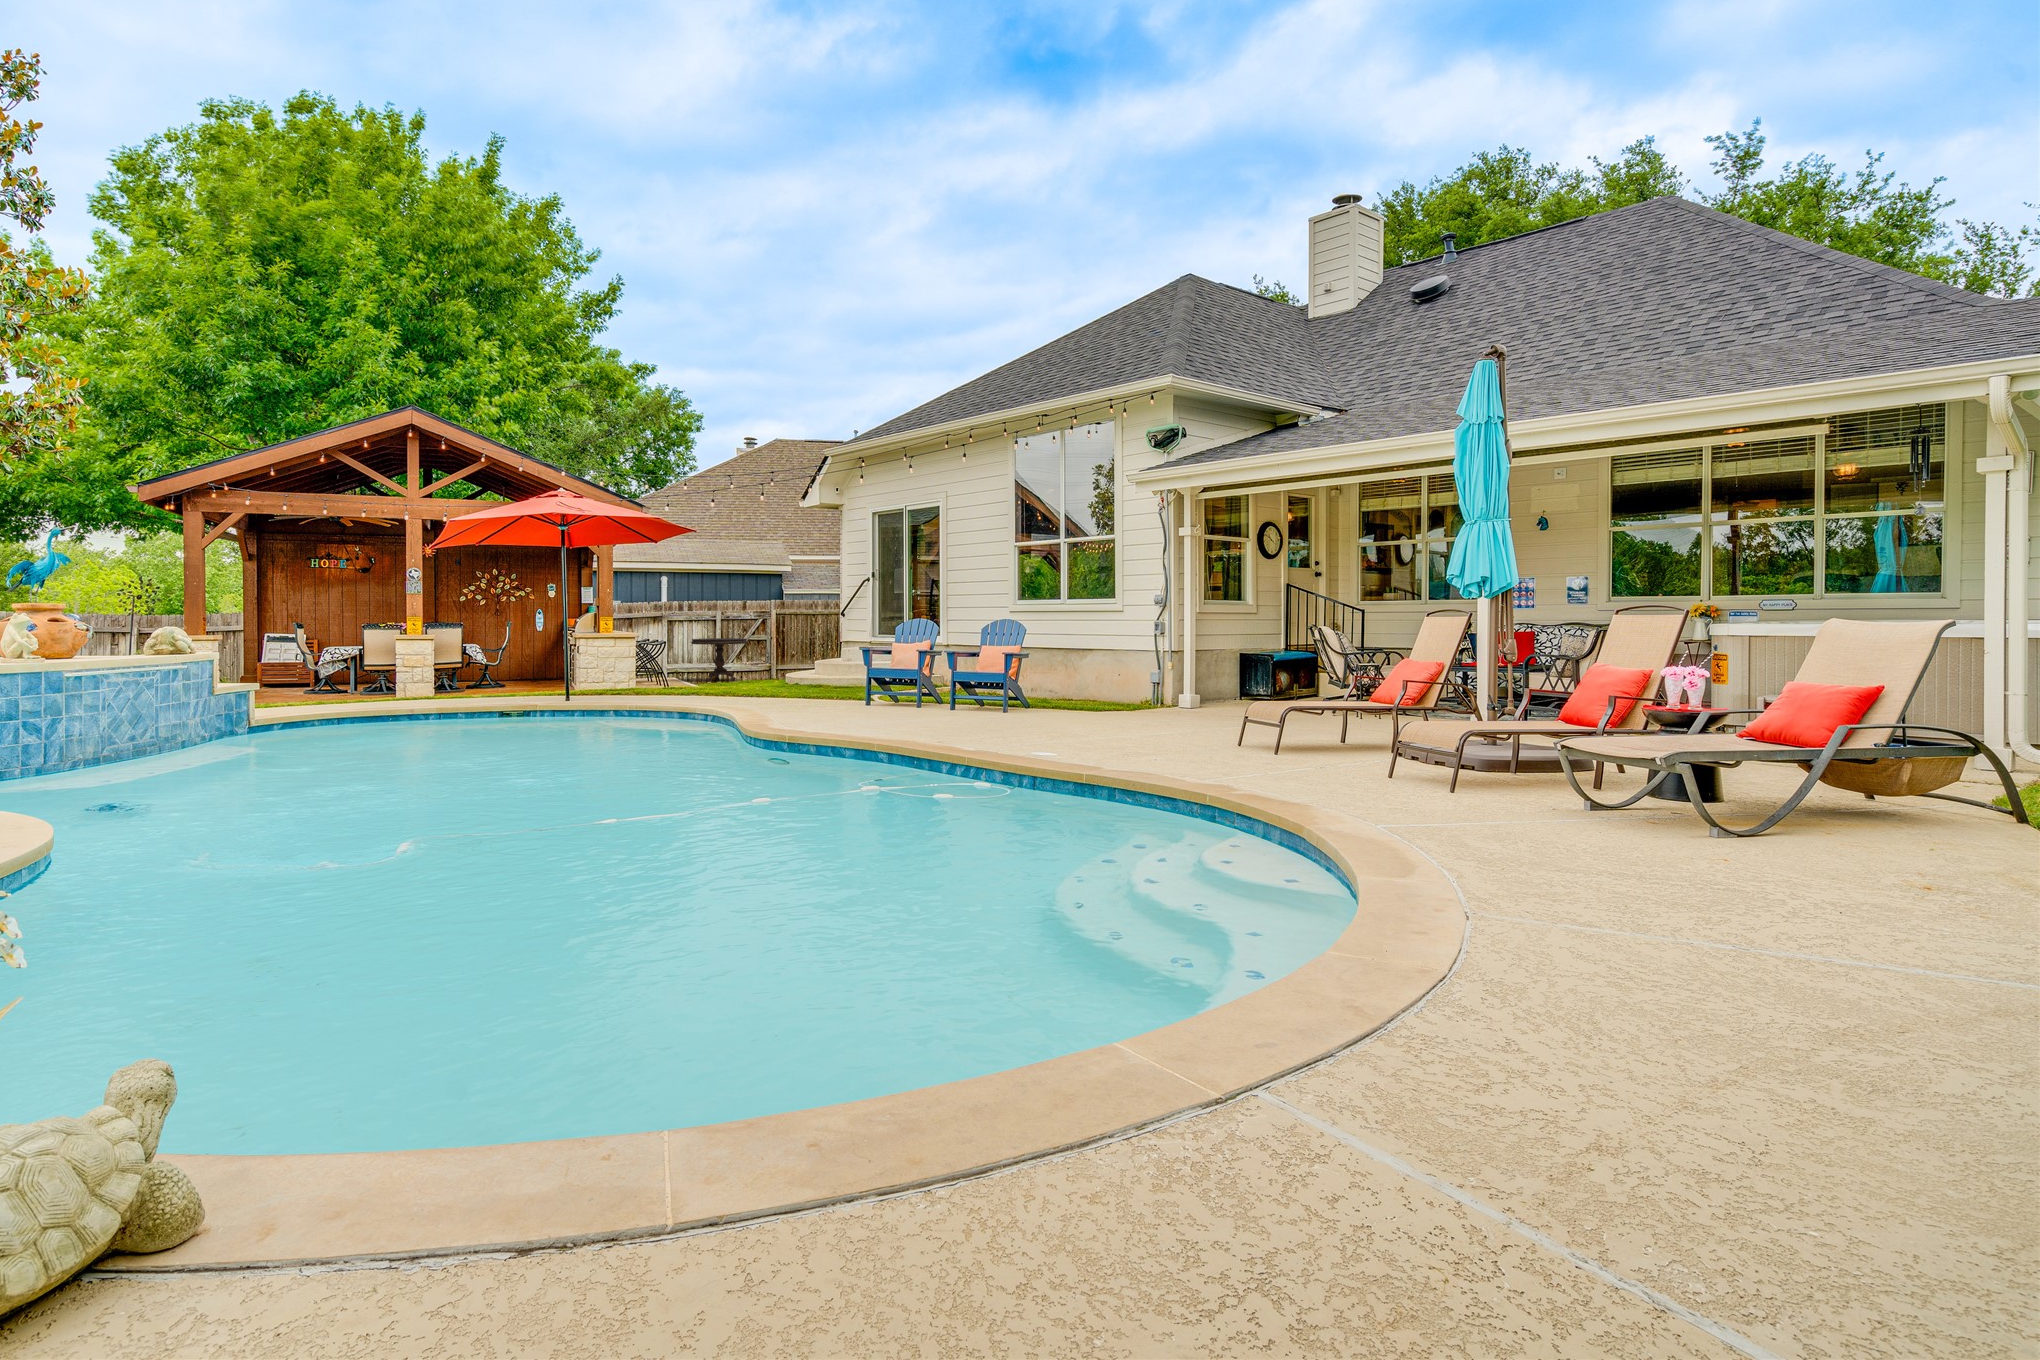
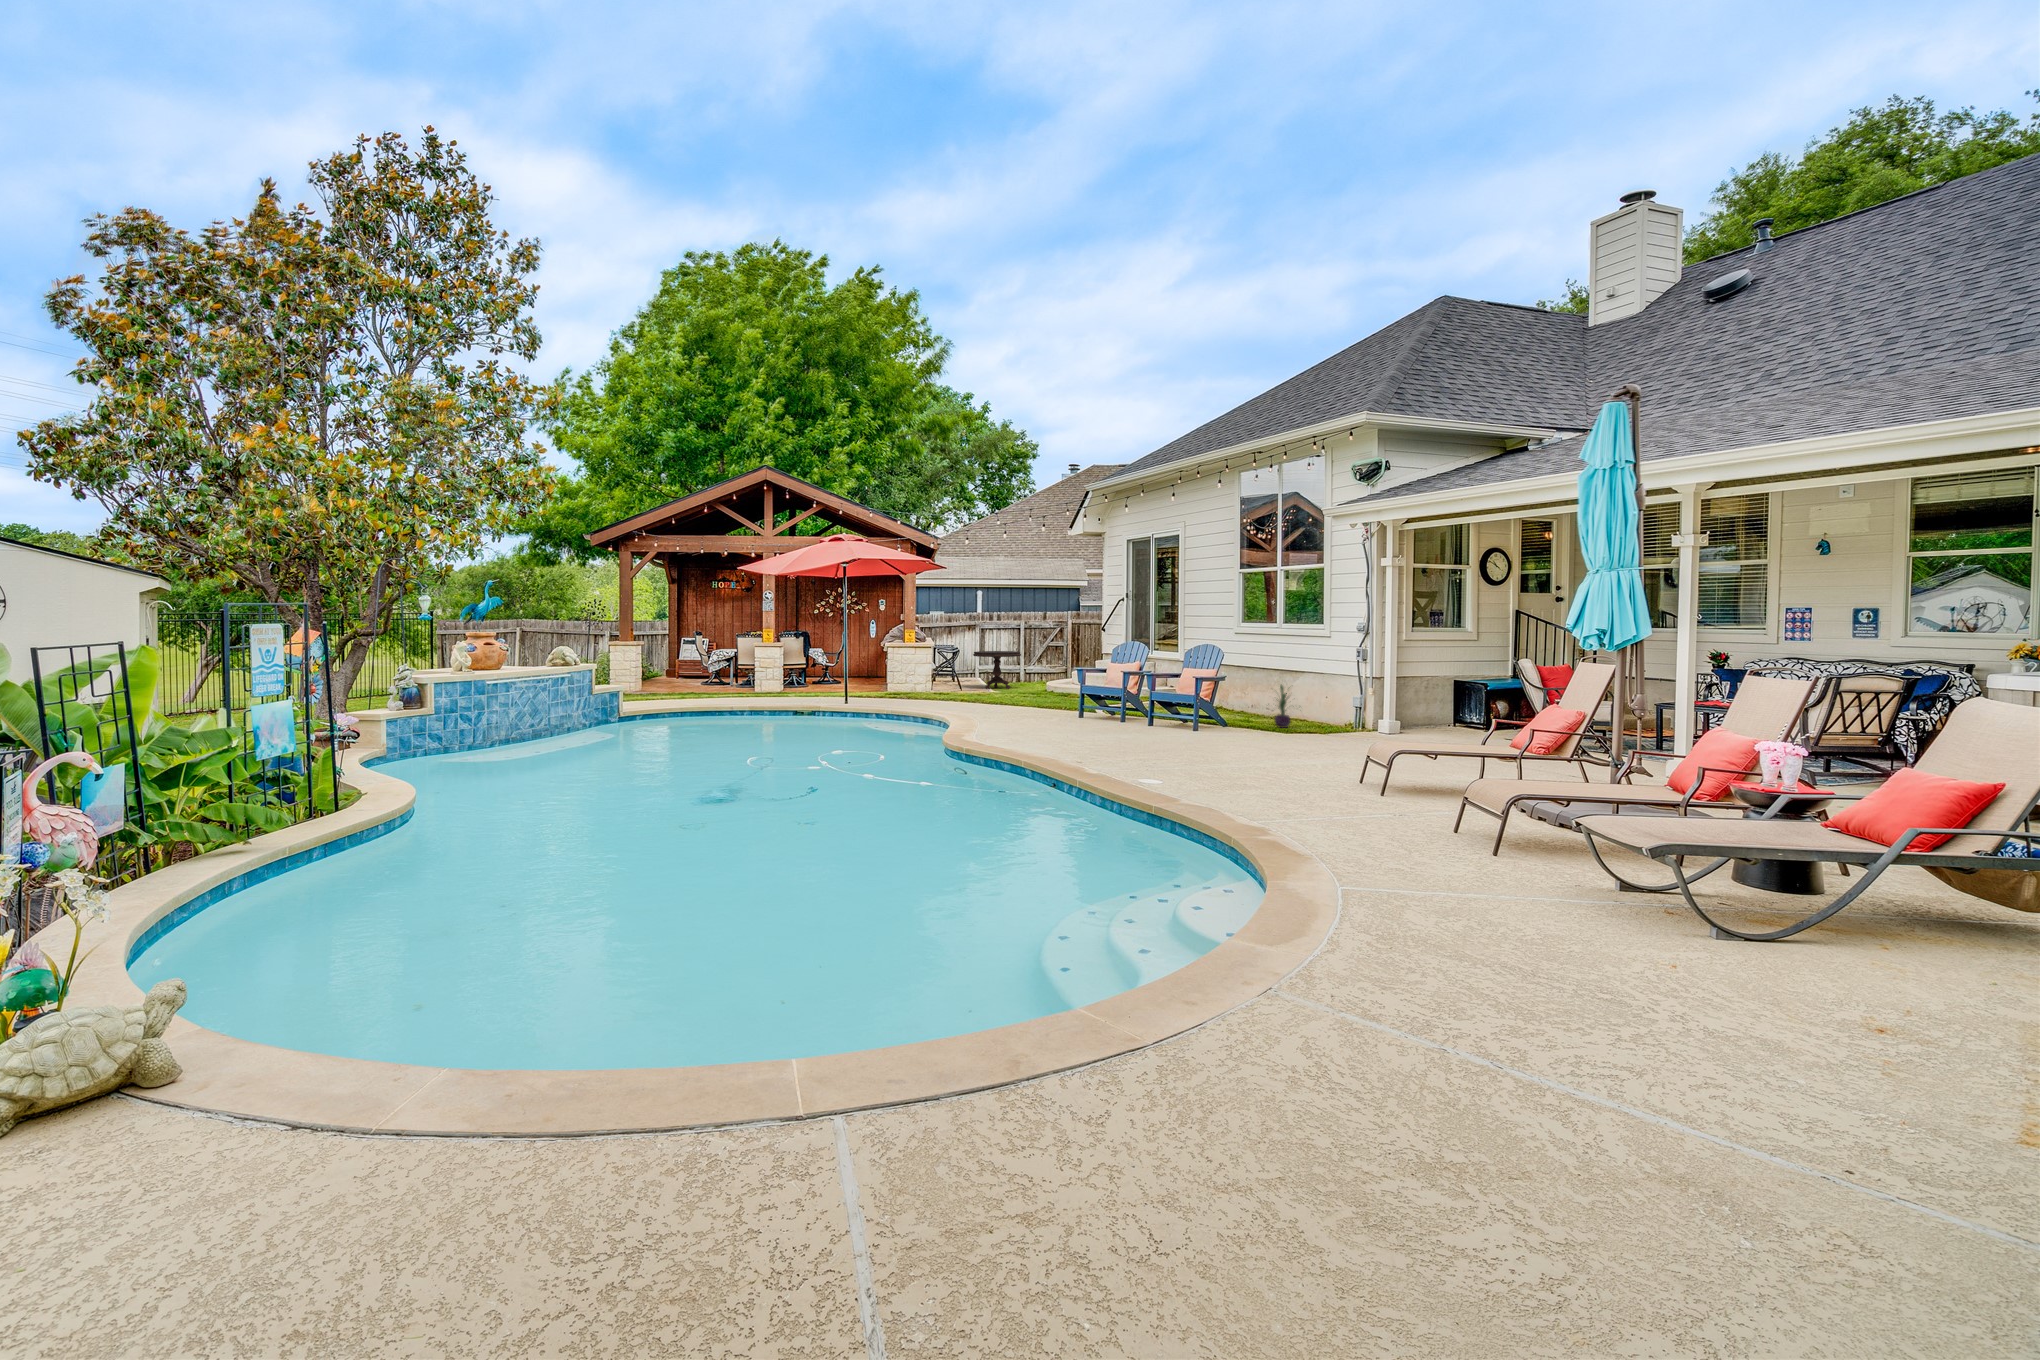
decorative plant: none [1055,659,1101,704] -> present [1275,685,1291,728]

